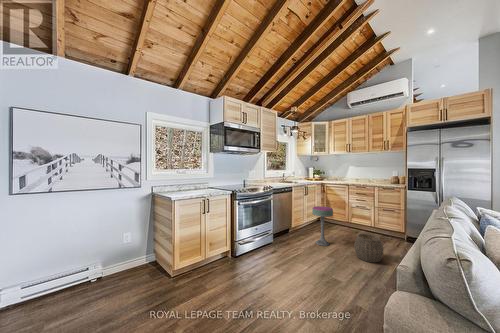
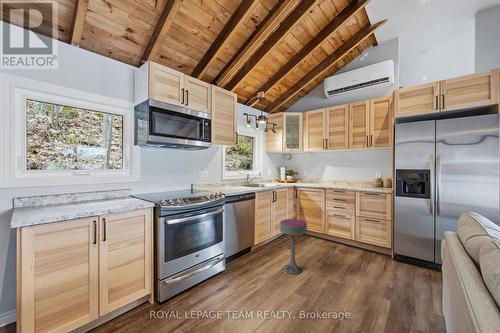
woven basket: present [354,234,383,262] -> none [334,259,374,304]

